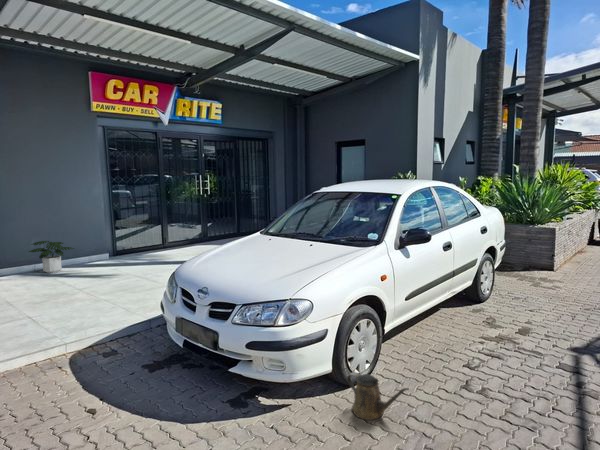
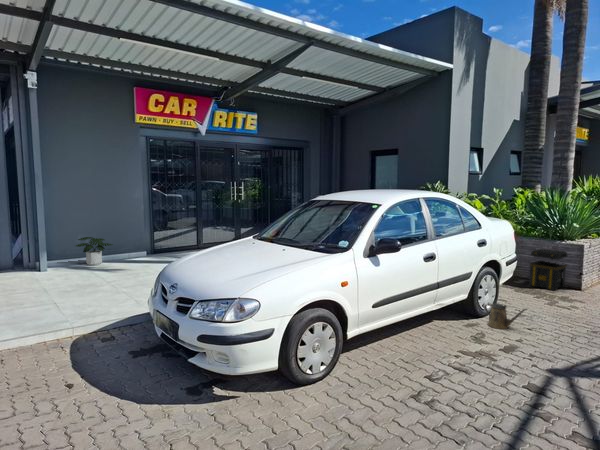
toolbox: none [507,233,540,272] -> present [529,249,567,290]
watering can: present [347,372,409,420] -> present [484,303,527,329]

